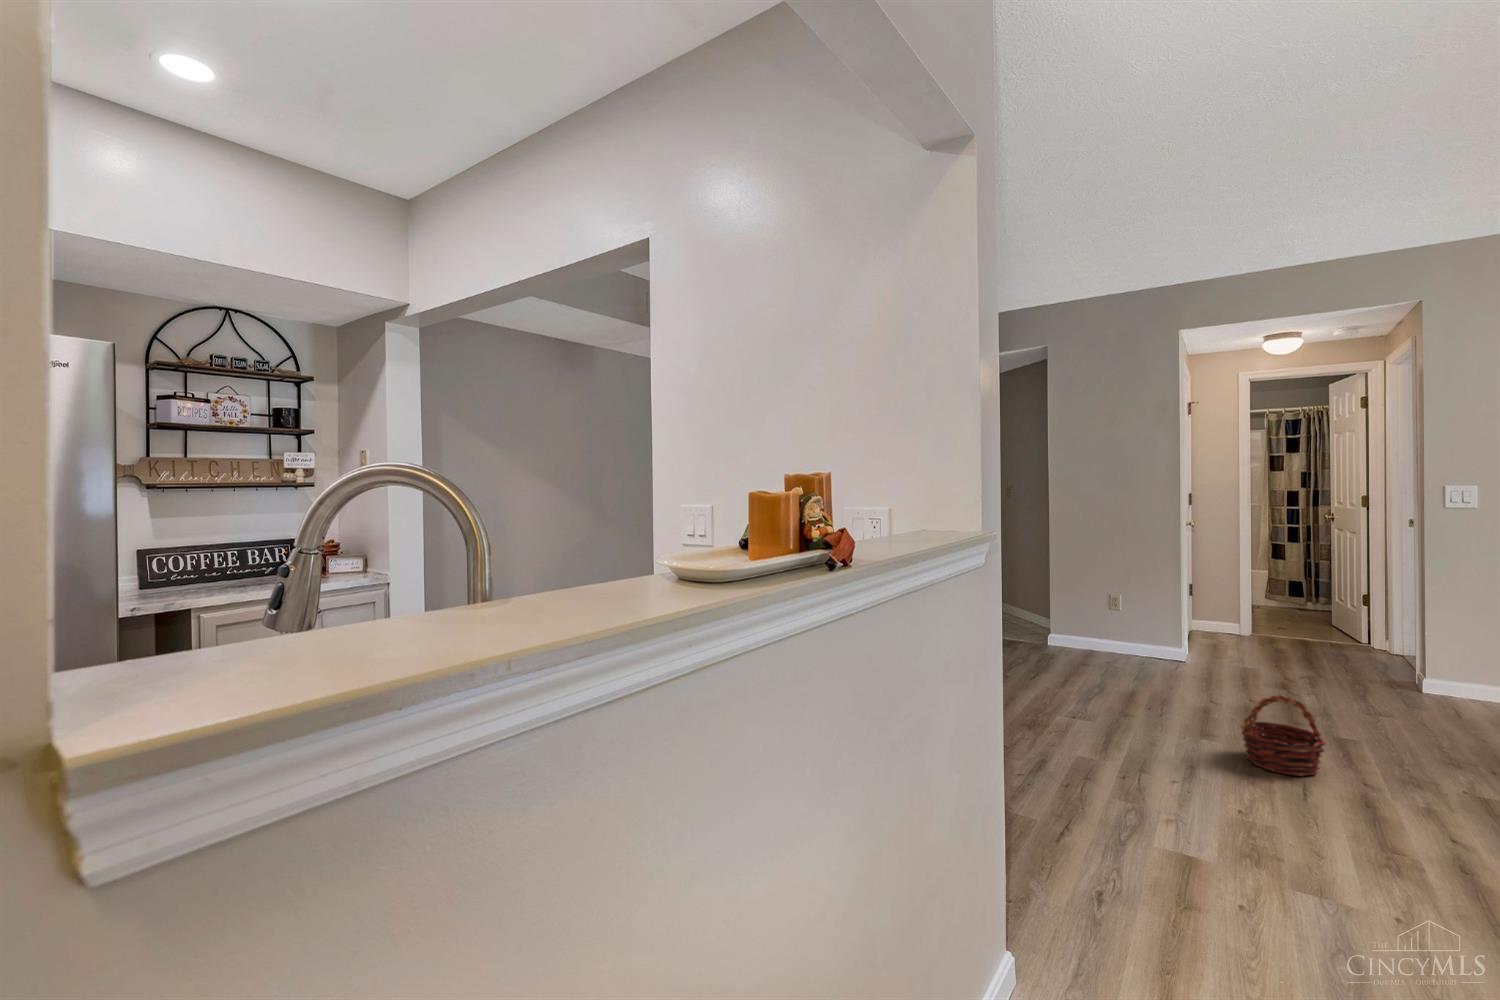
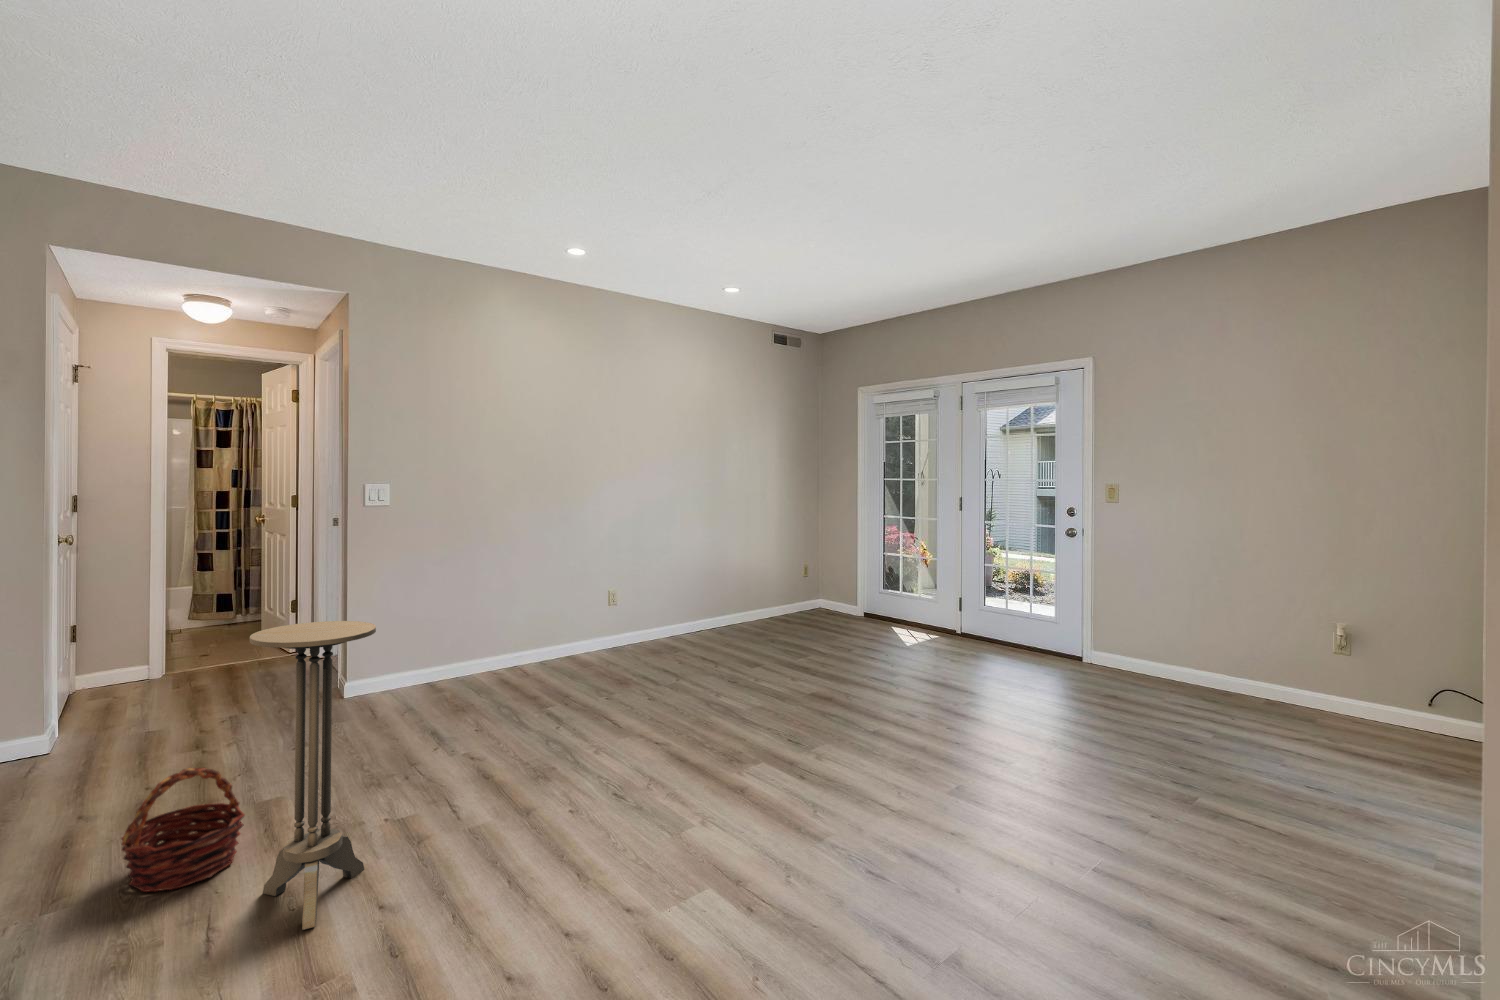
side table: none [1330,605,1446,840] -> present [250,621,376,930]

